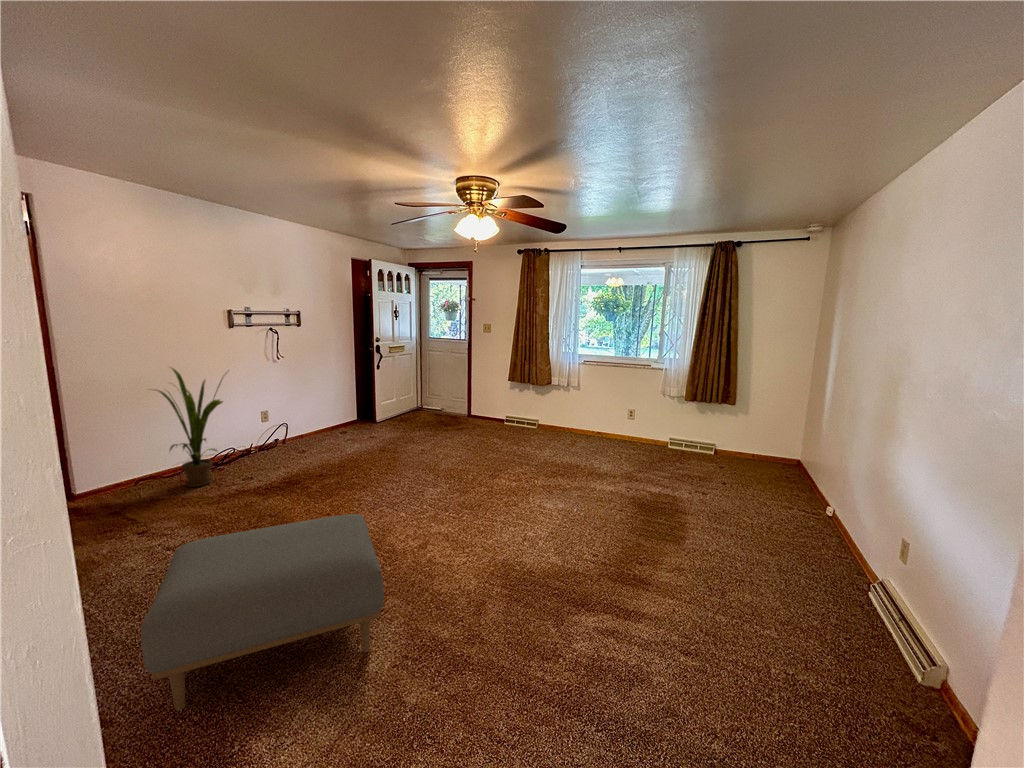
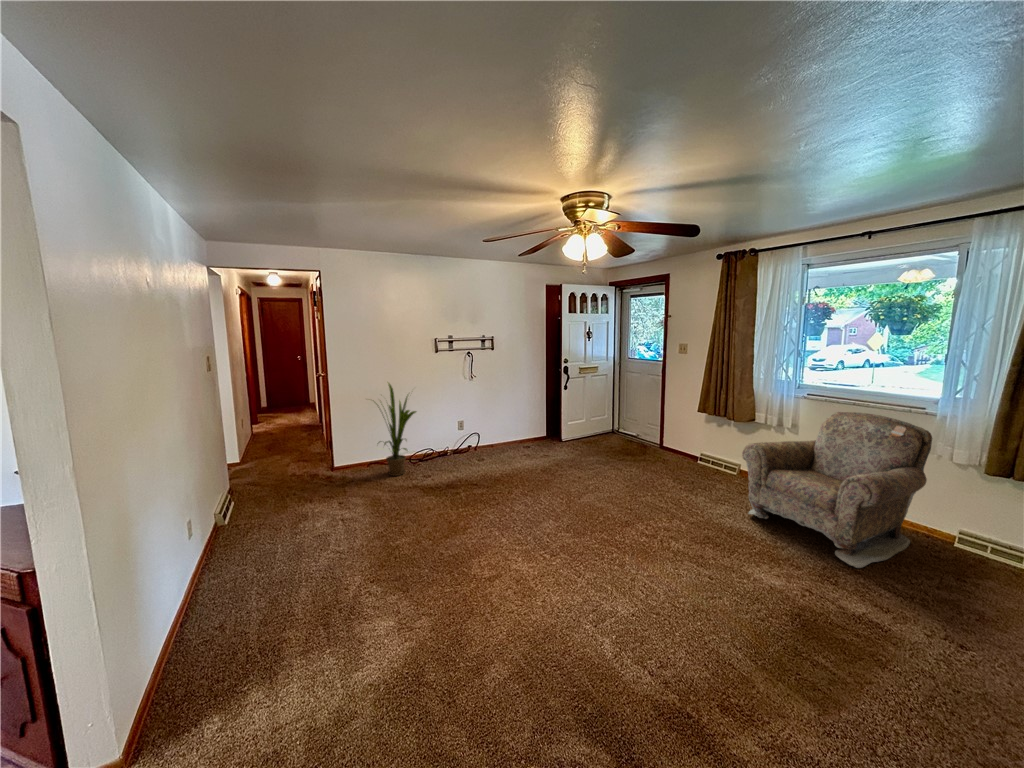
armchair: none [561,371,663,470] -> present [742,412,932,568]
ottoman: present [141,514,384,711] -> none [211,522,415,663]

